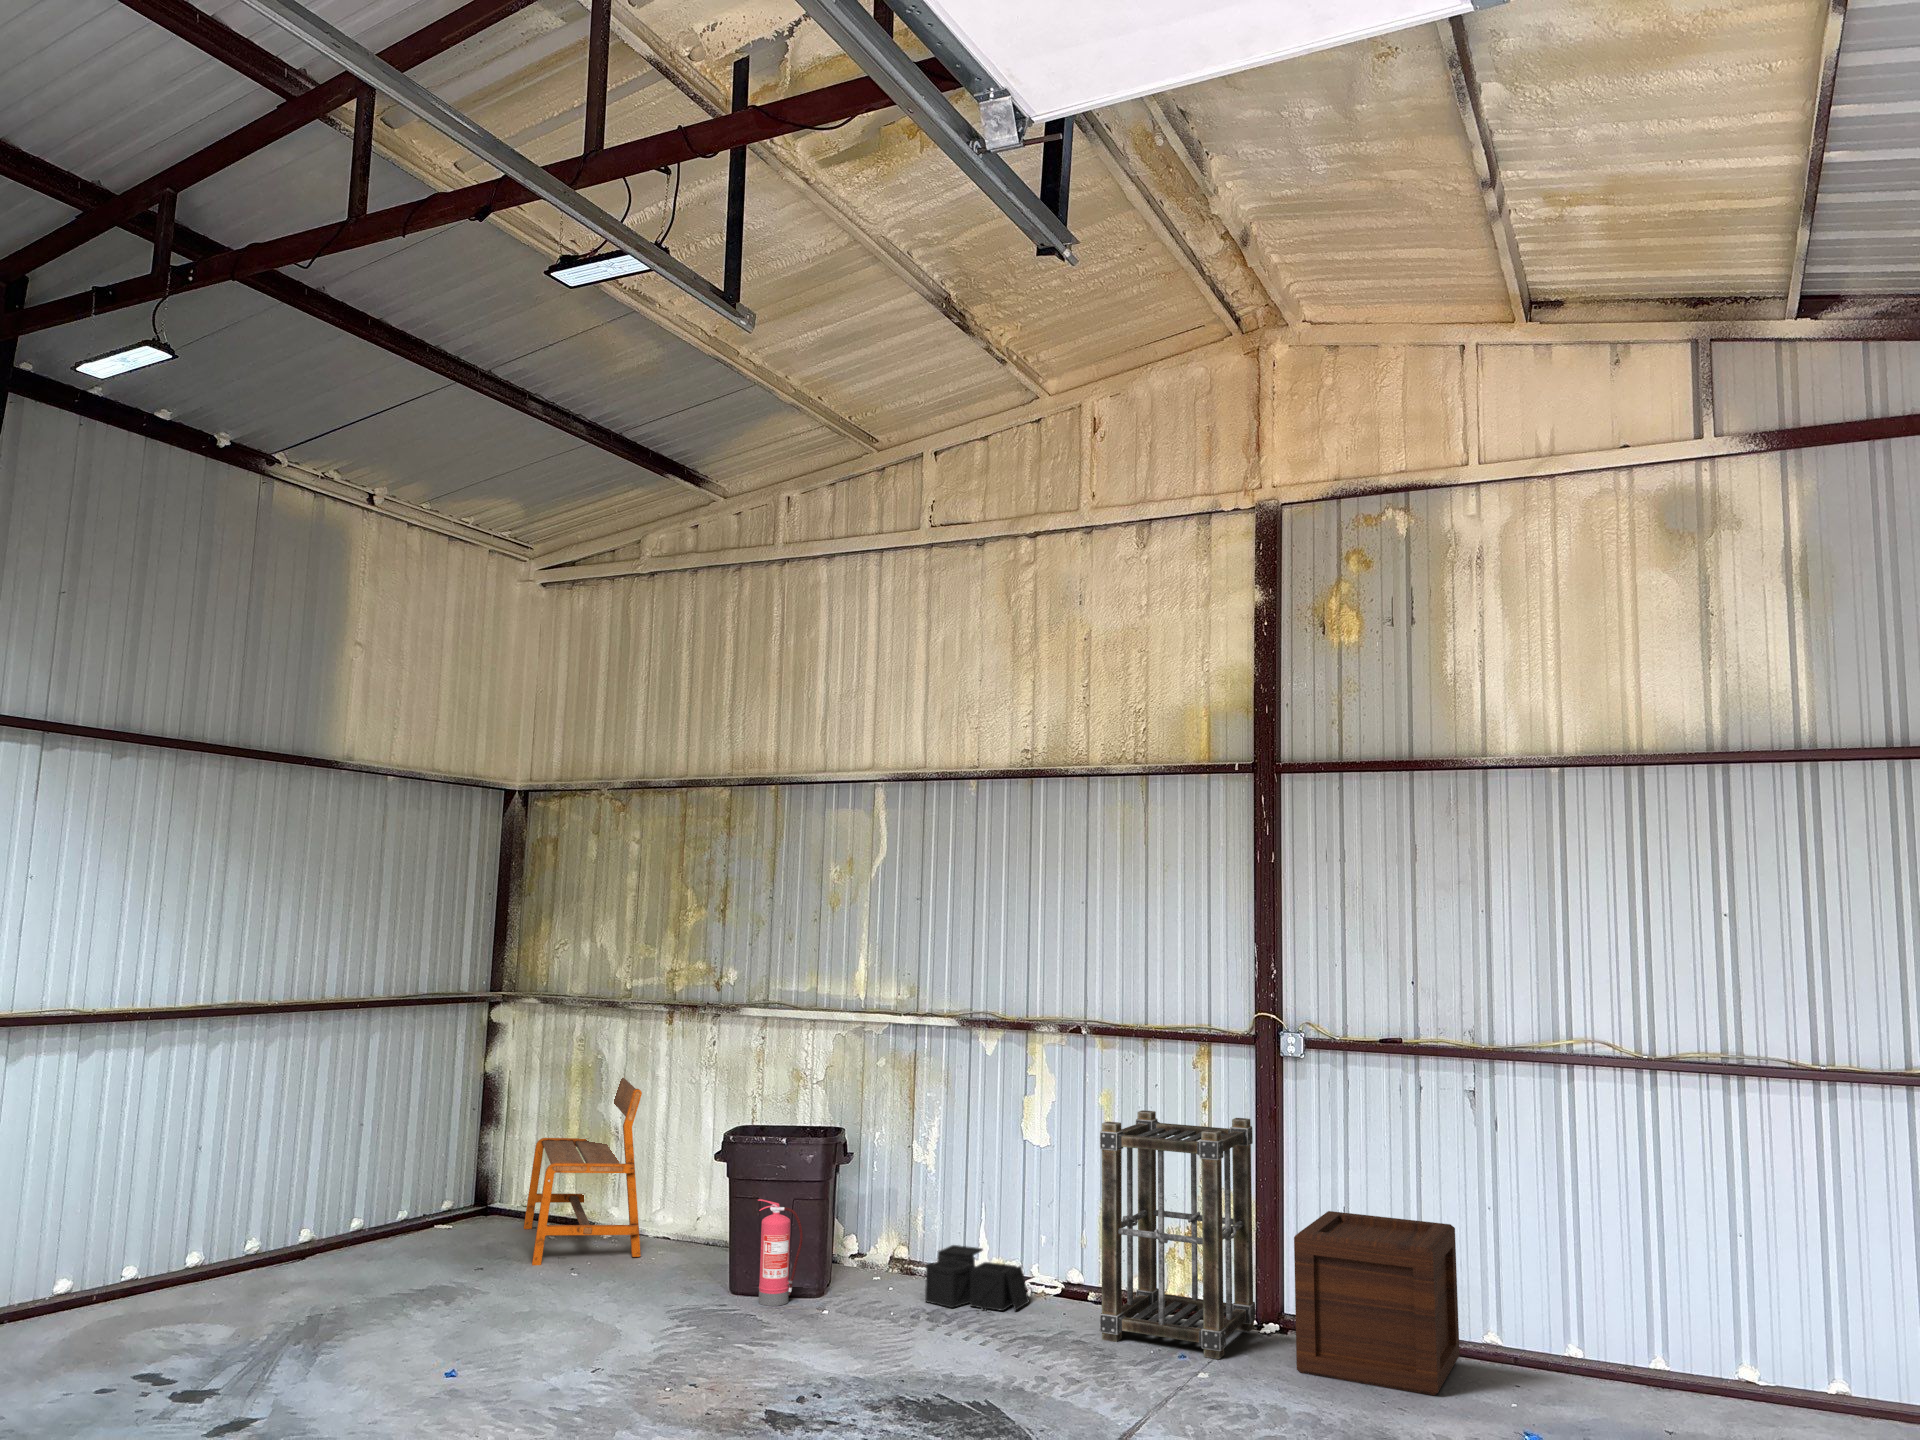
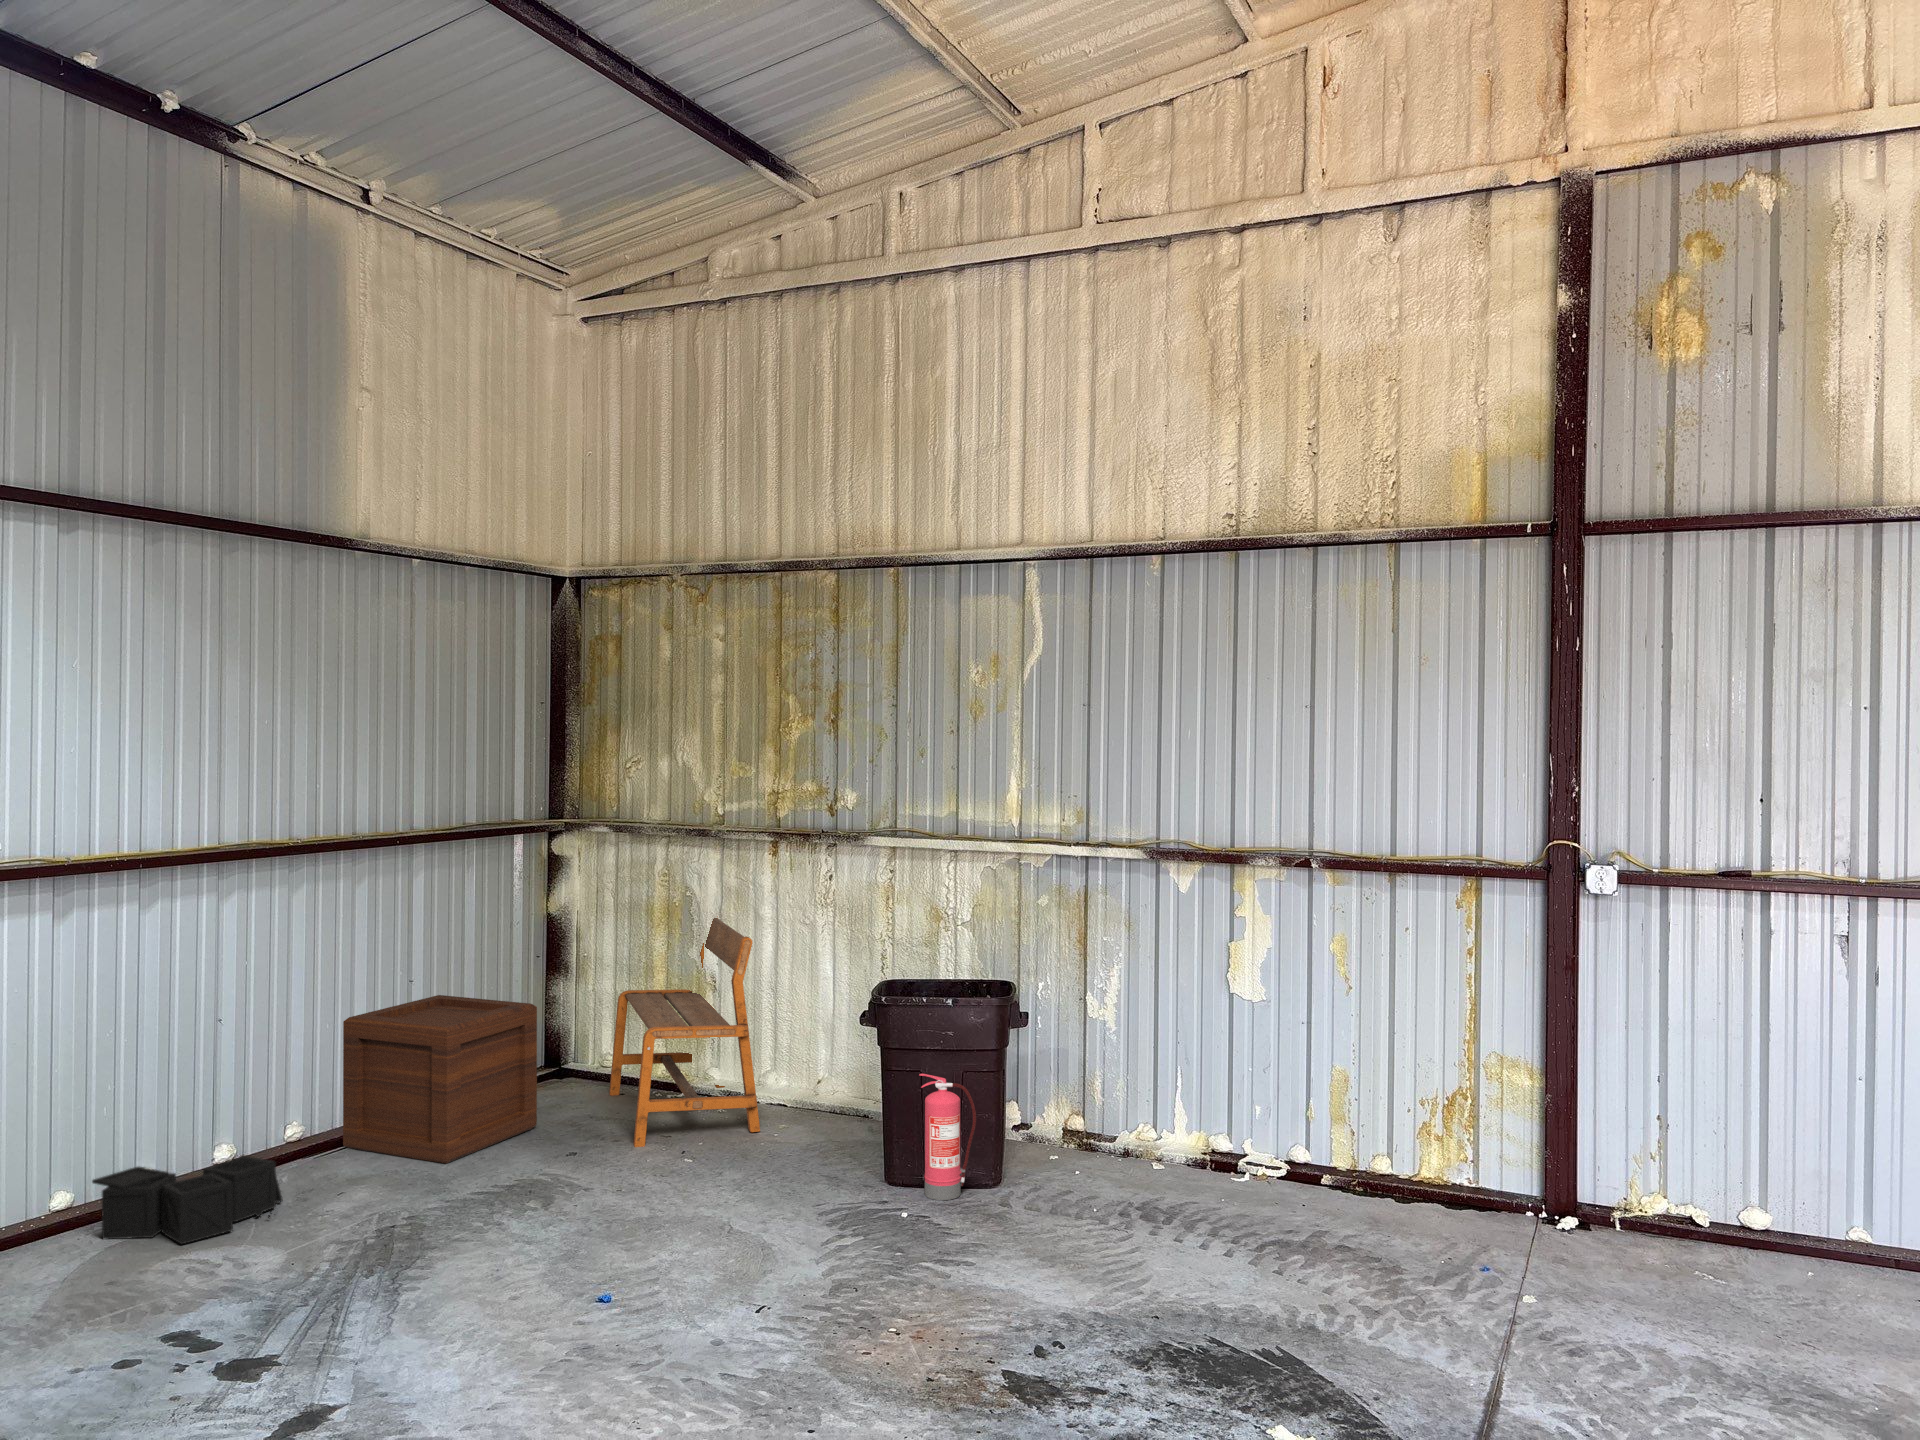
shelving unit: present [1100,1110,1255,1359] -> none [1363,959,1541,1268]
wooden crate: present [1294,1211,1460,1395] -> present [343,995,537,1163]
storage bin: present [925,1245,1029,1311] -> present [92,1155,282,1244]

